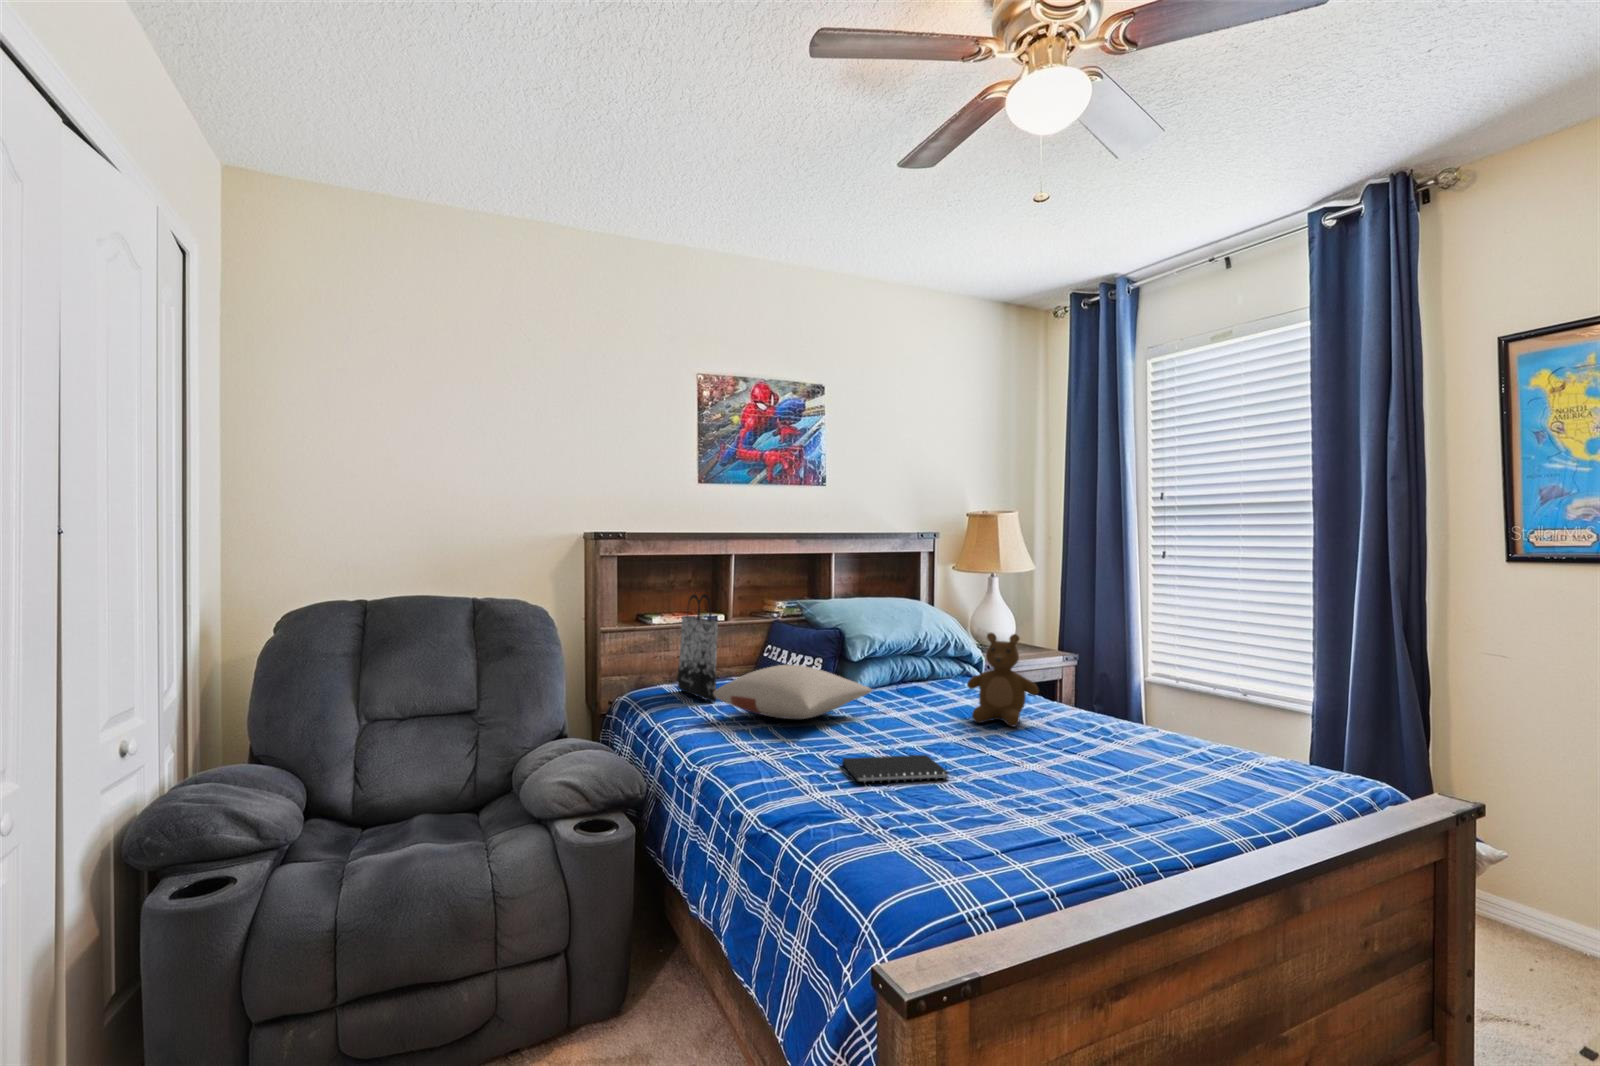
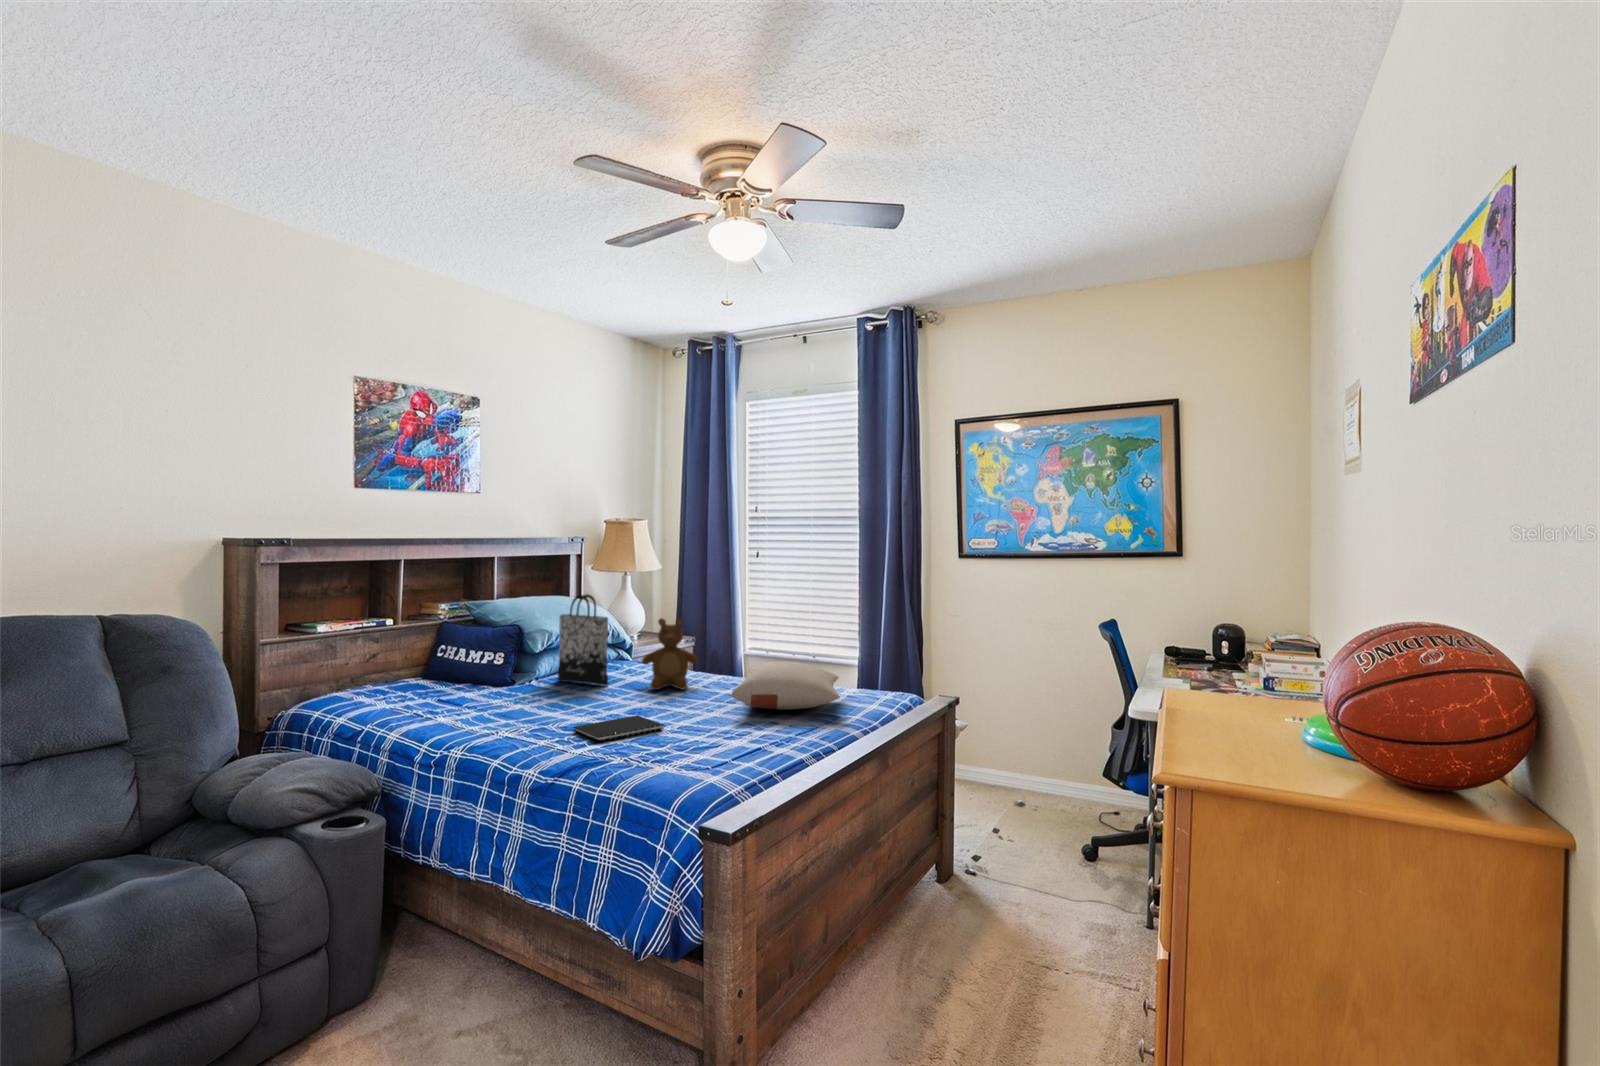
tote bag: present [677,594,718,702] -> present [558,594,608,685]
pillow: present [713,665,872,719] -> present [732,662,840,710]

